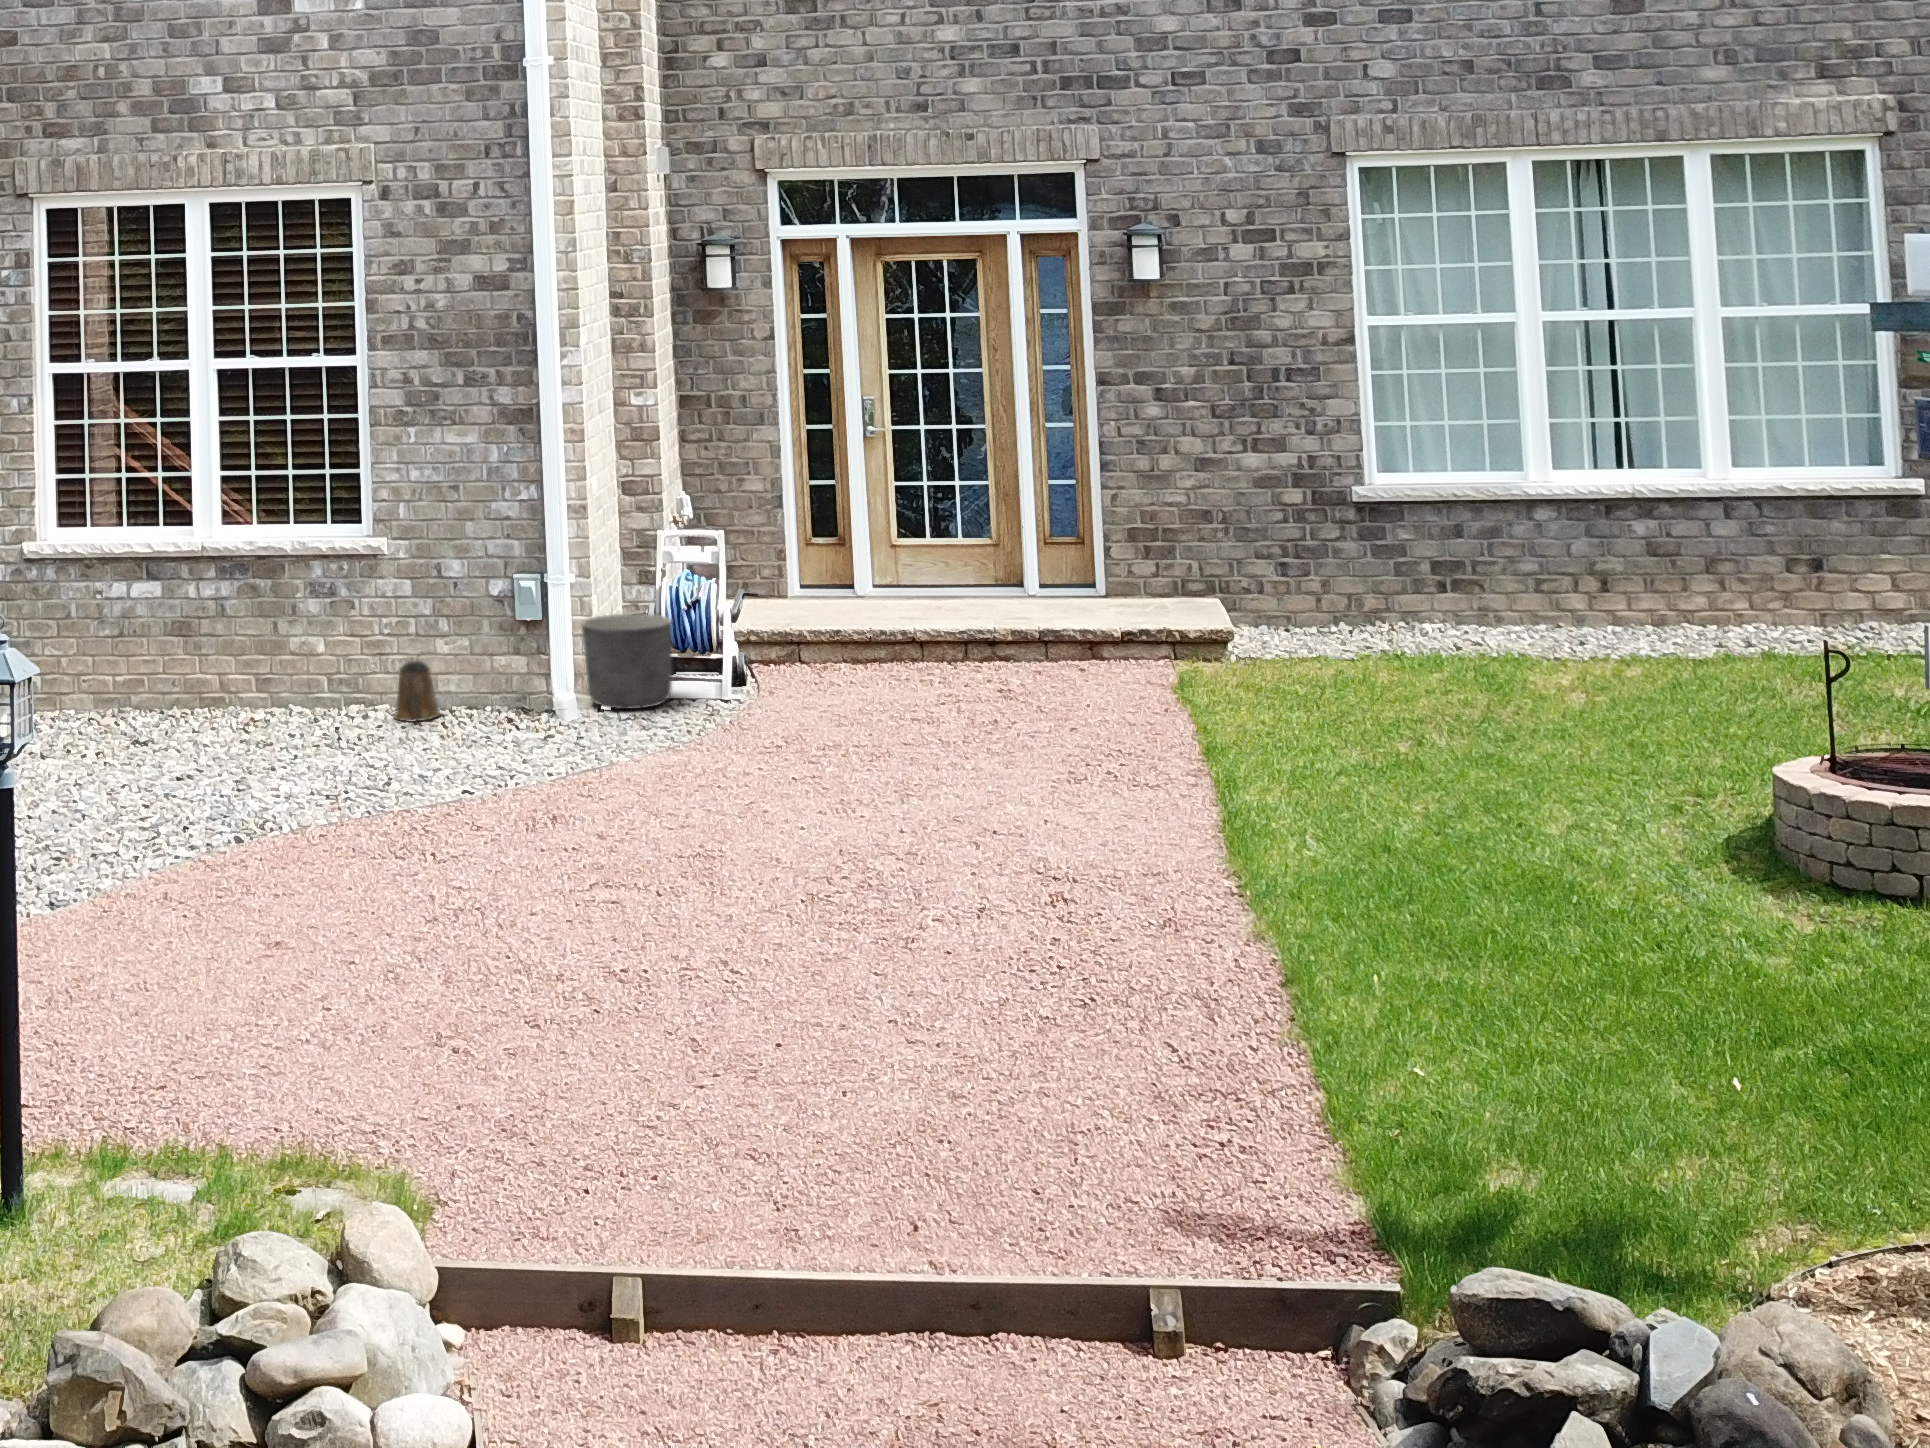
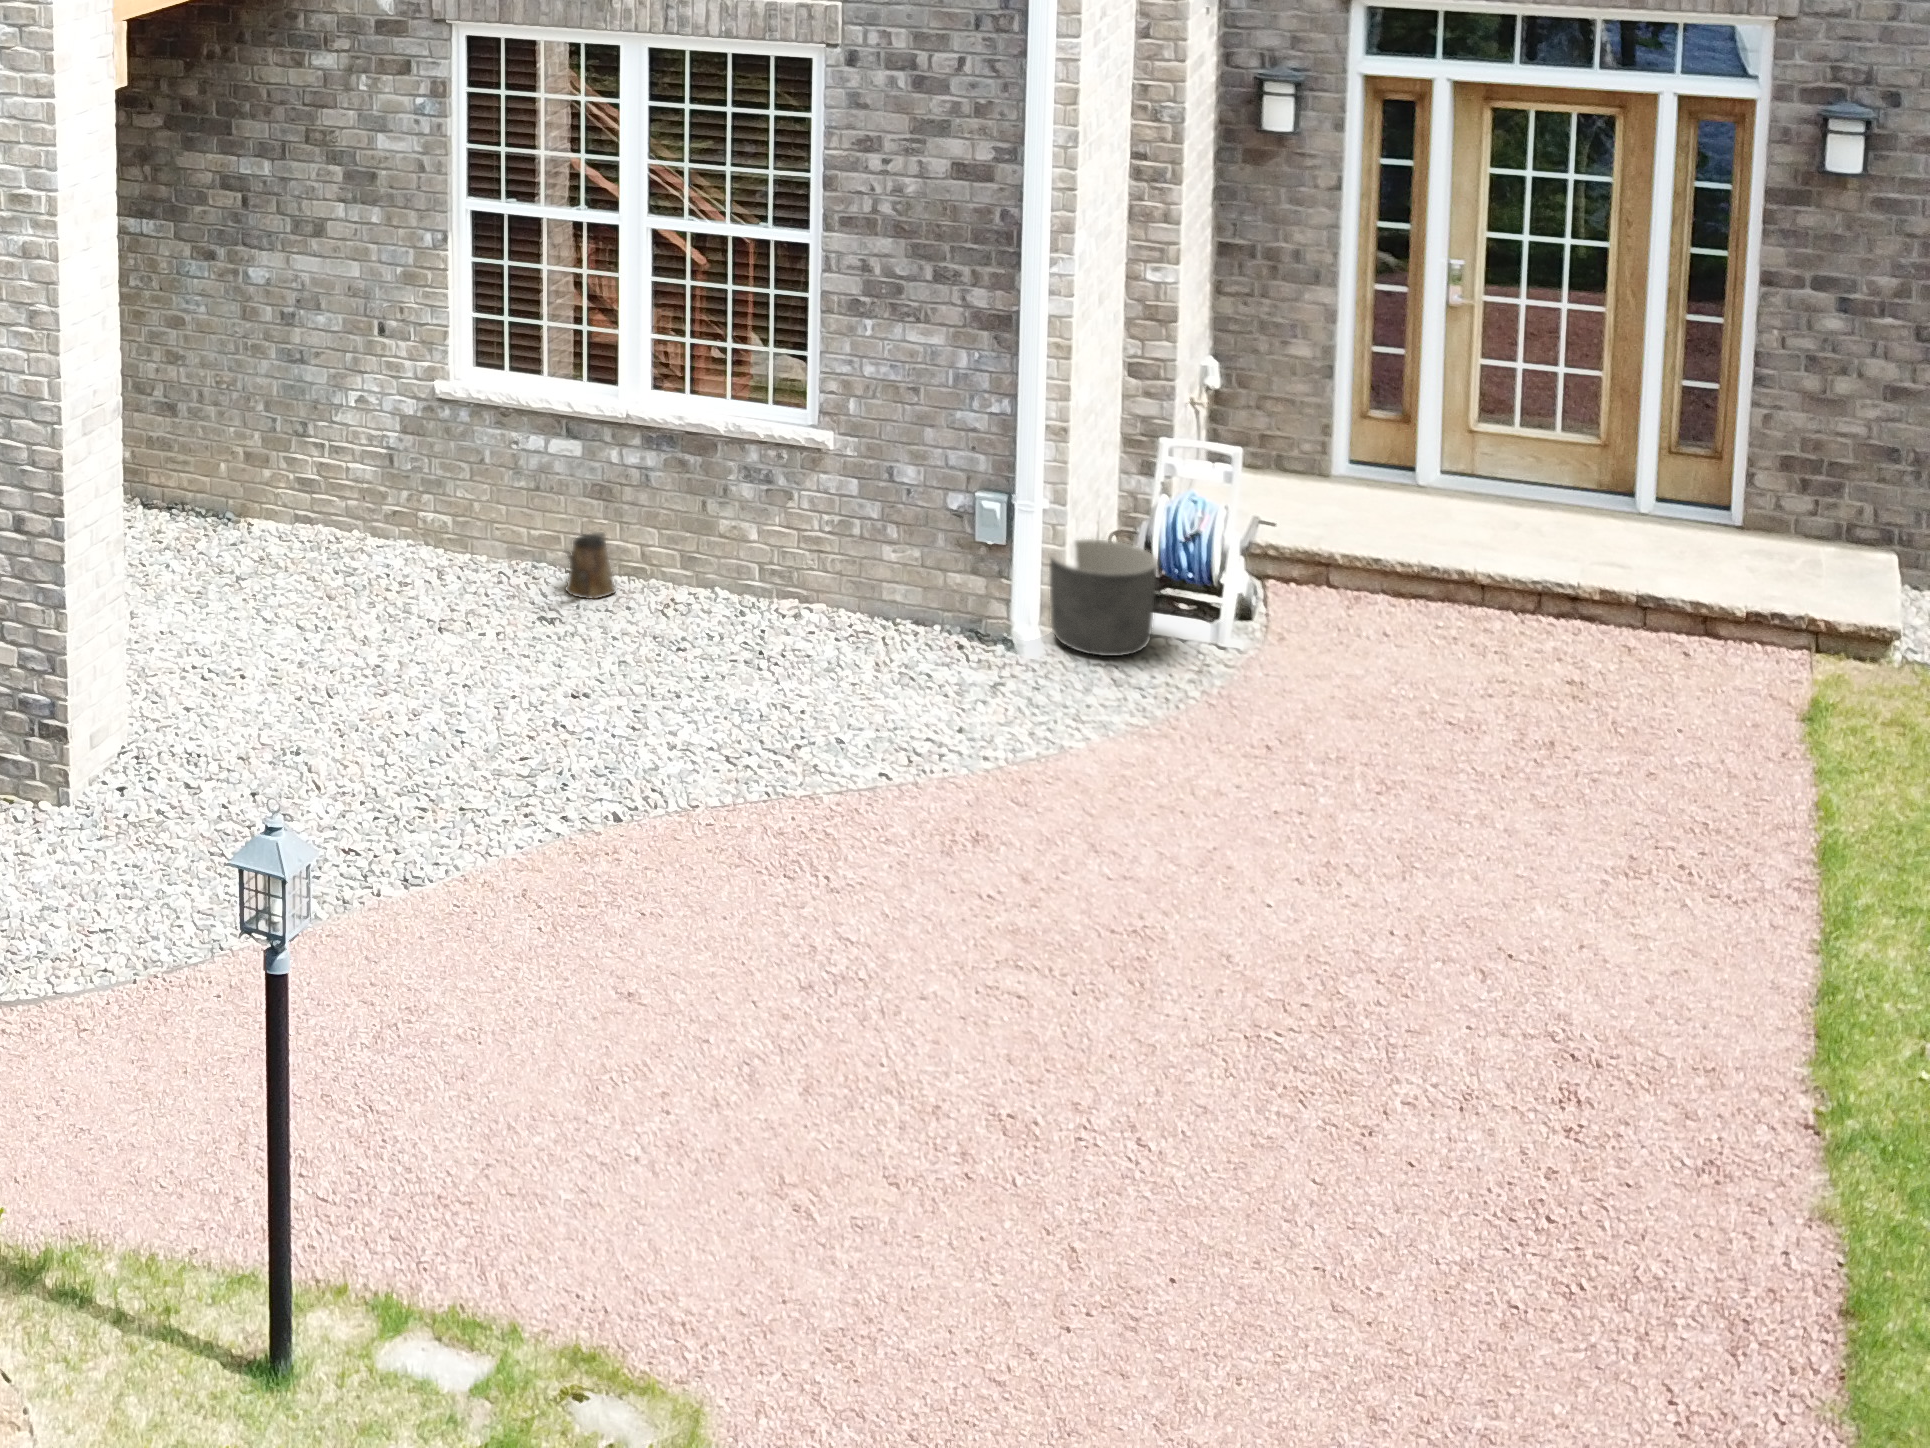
watering can: present [395,661,440,722] -> present [566,532,615,599]

